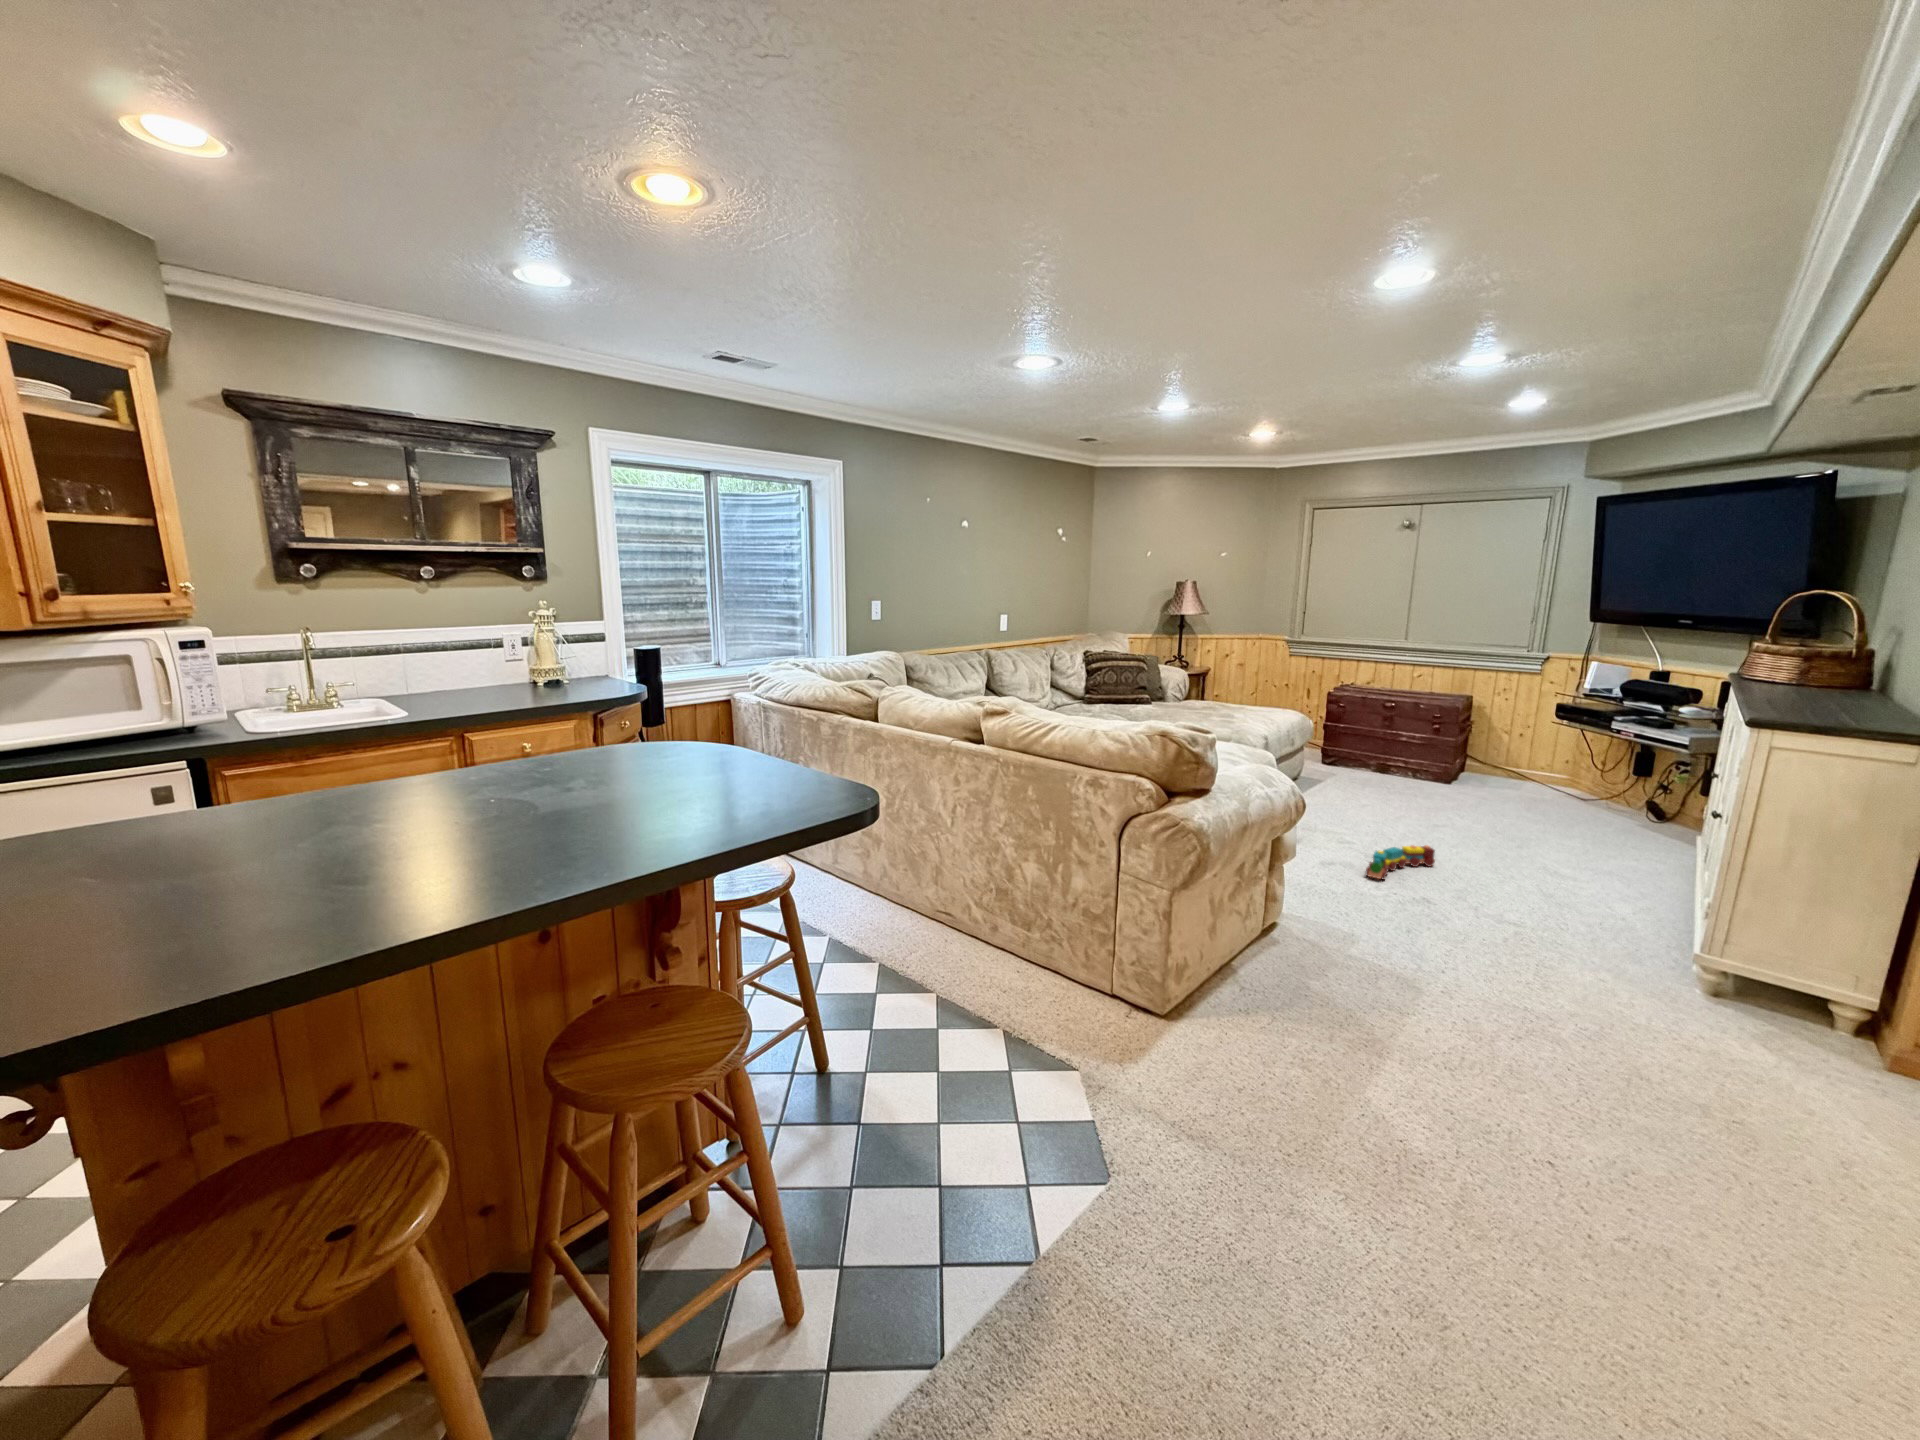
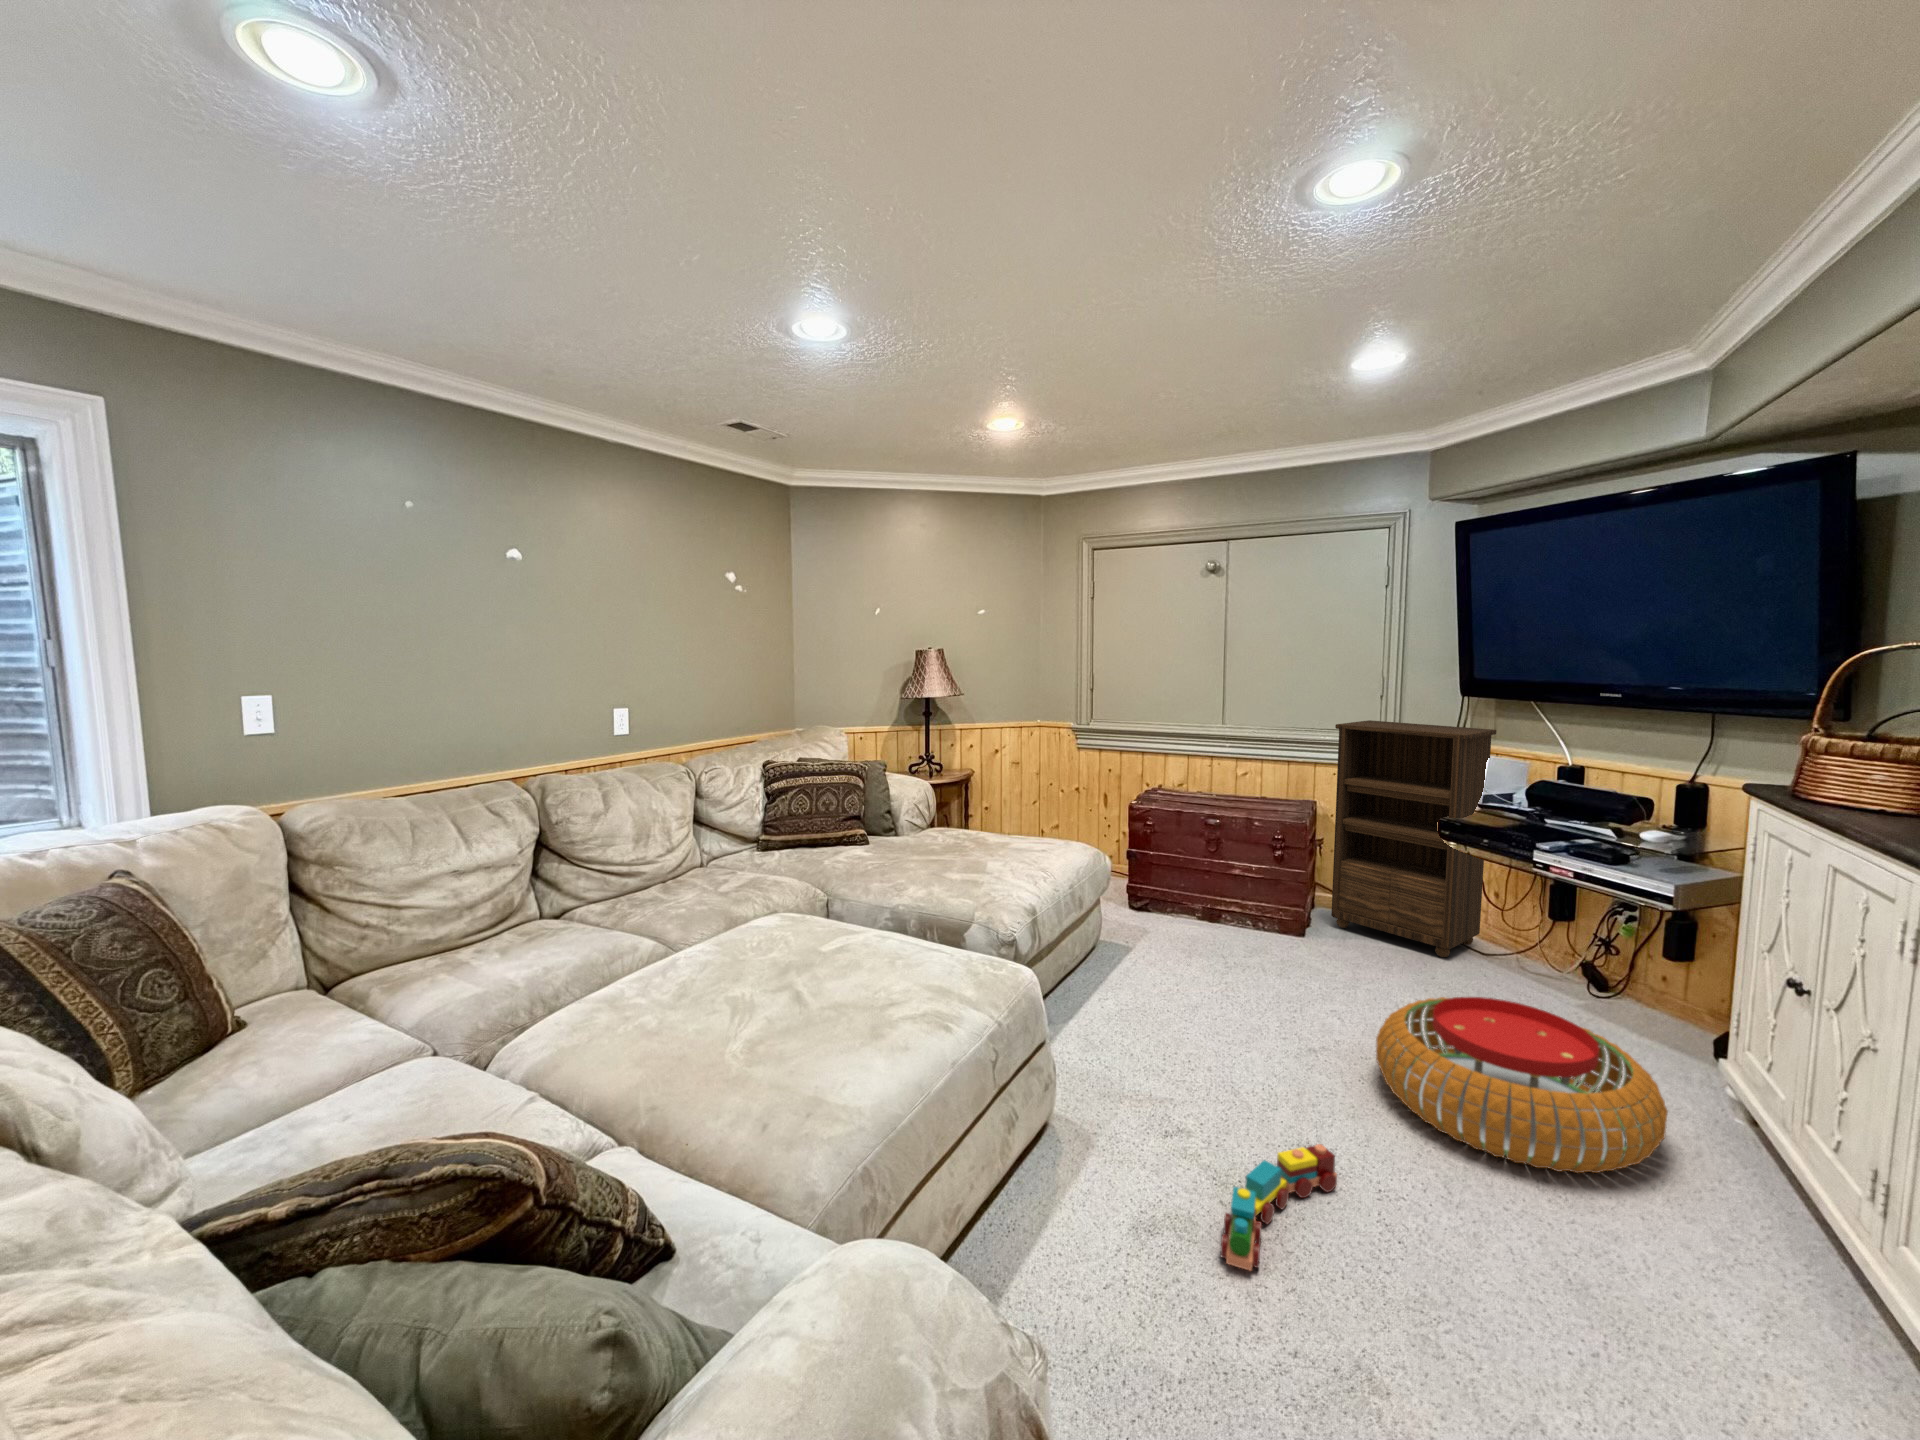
bookshelf: none [1473,639,1614,799] -> present [1332,720,1496,957]
pouf: none [1475,797,1649,876] -> present [1376,997,1668,1173]

